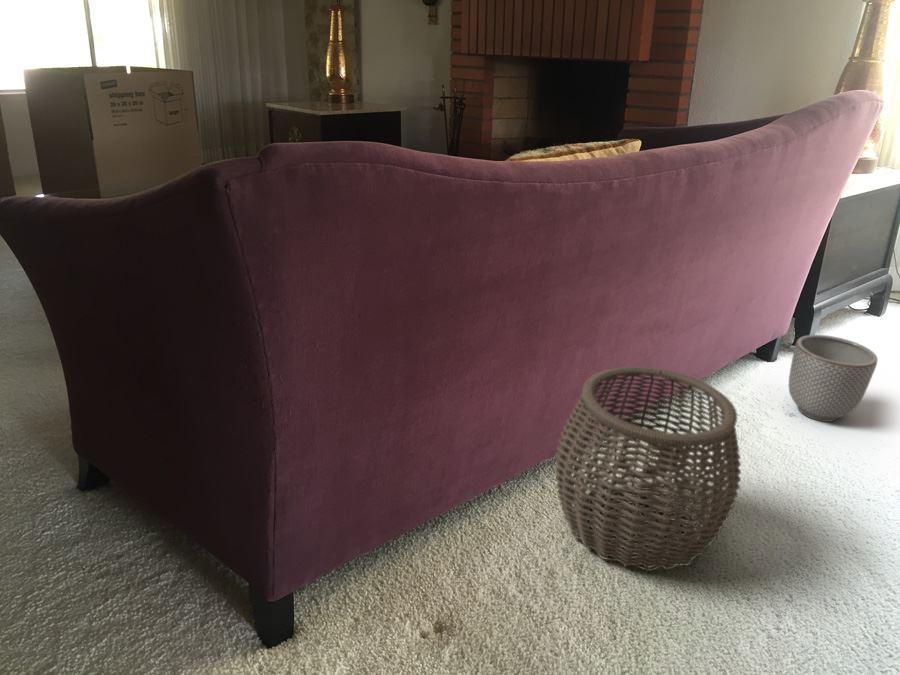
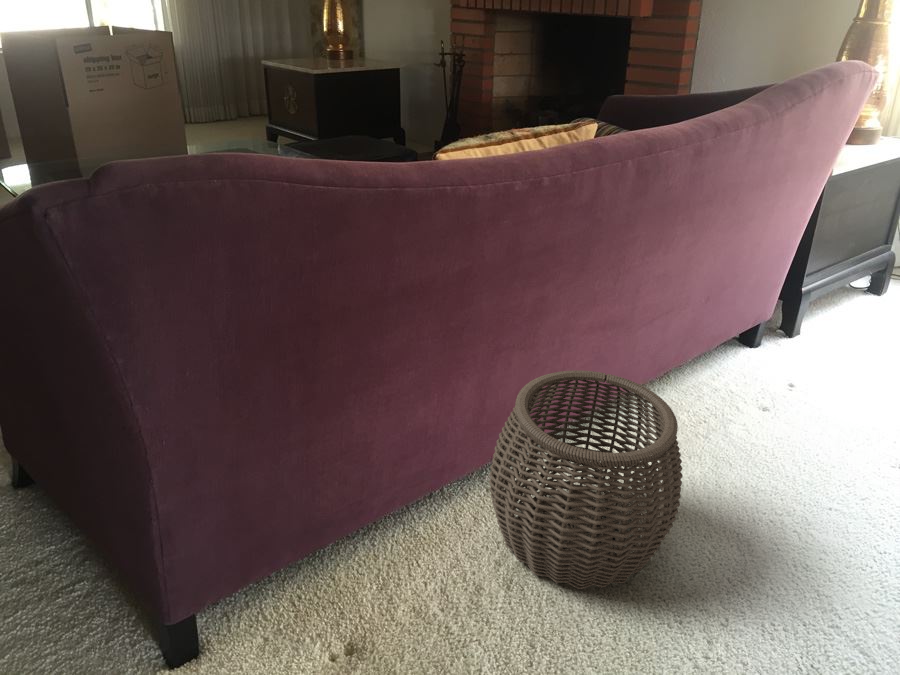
planter: present [789,335,877,422] -> none [764,325,857,418]

